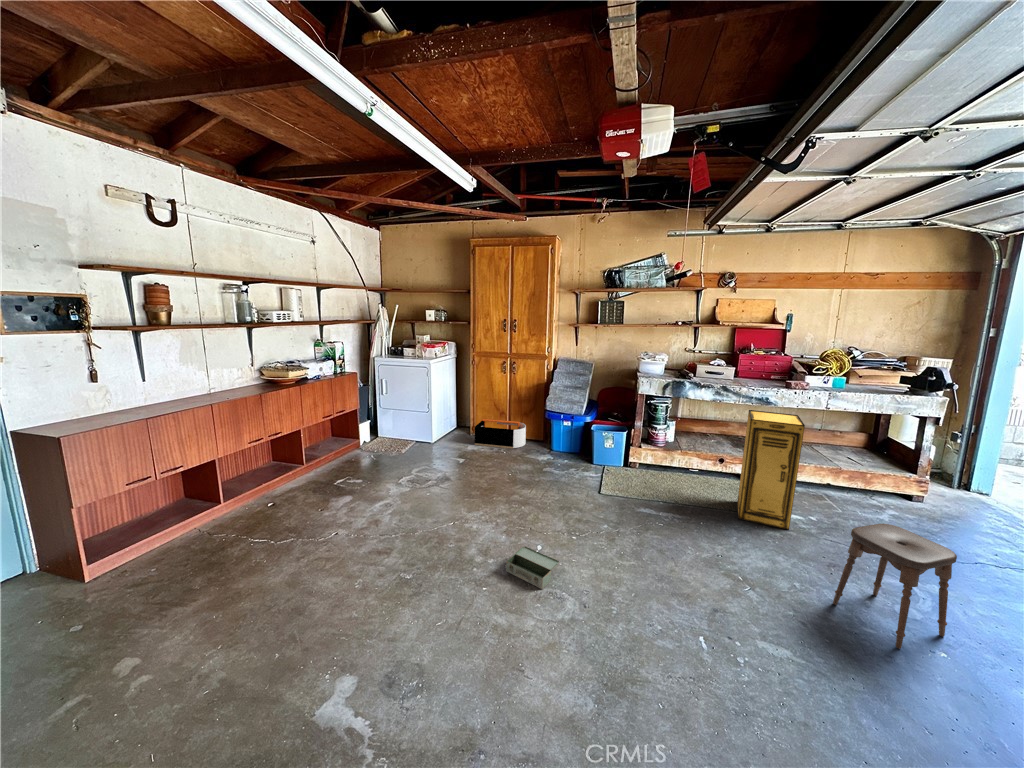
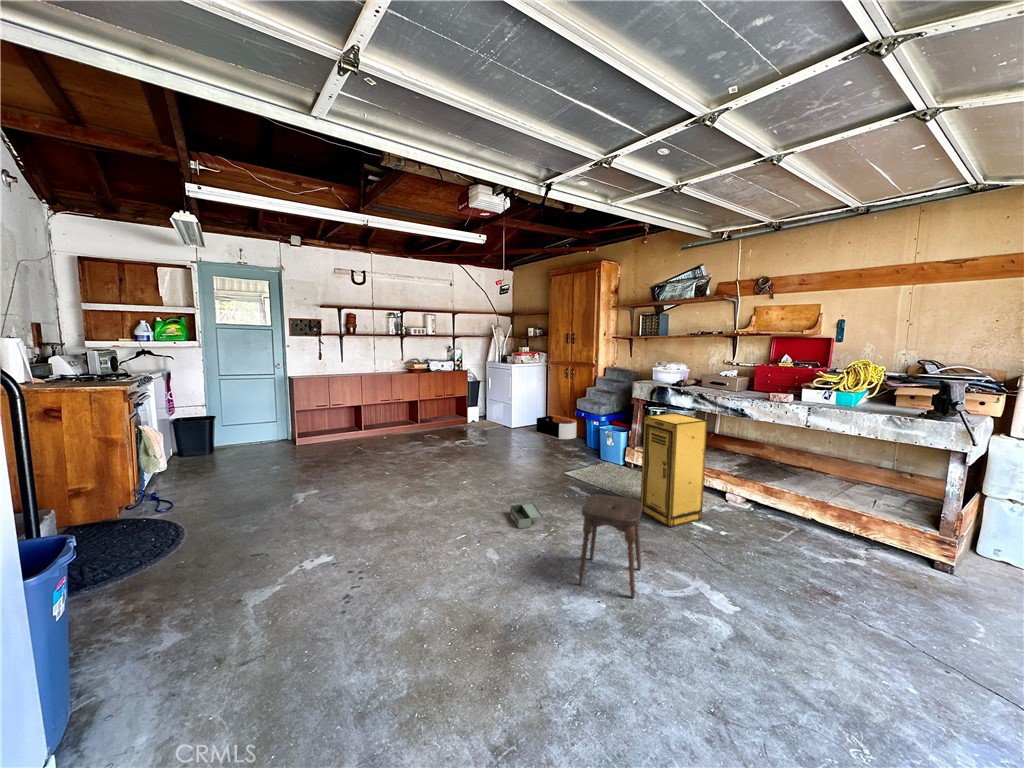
toolbox: present [506,547,559,589] -> present [510,503,543,528]

